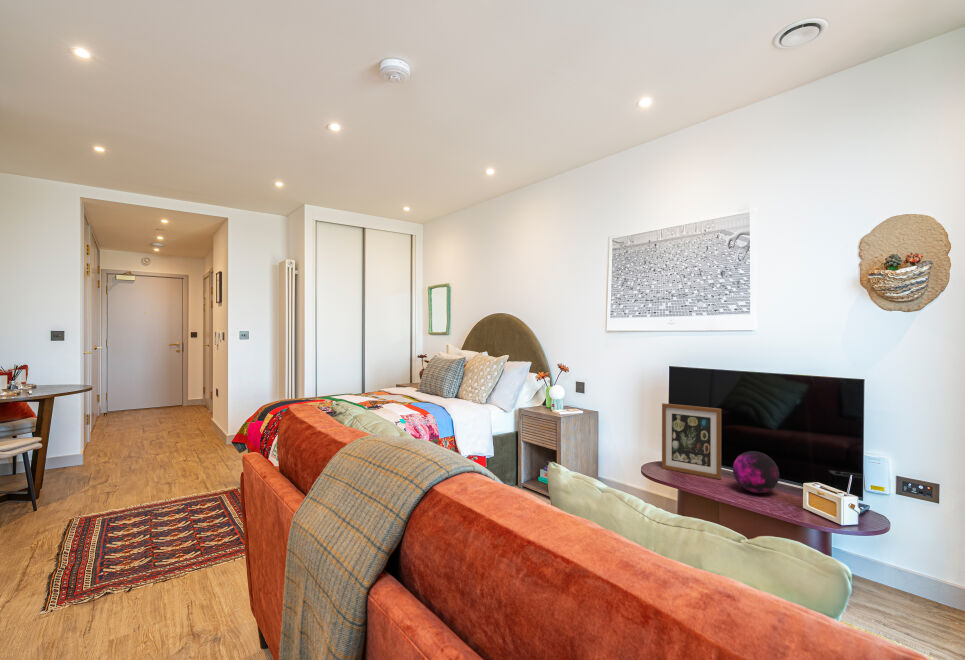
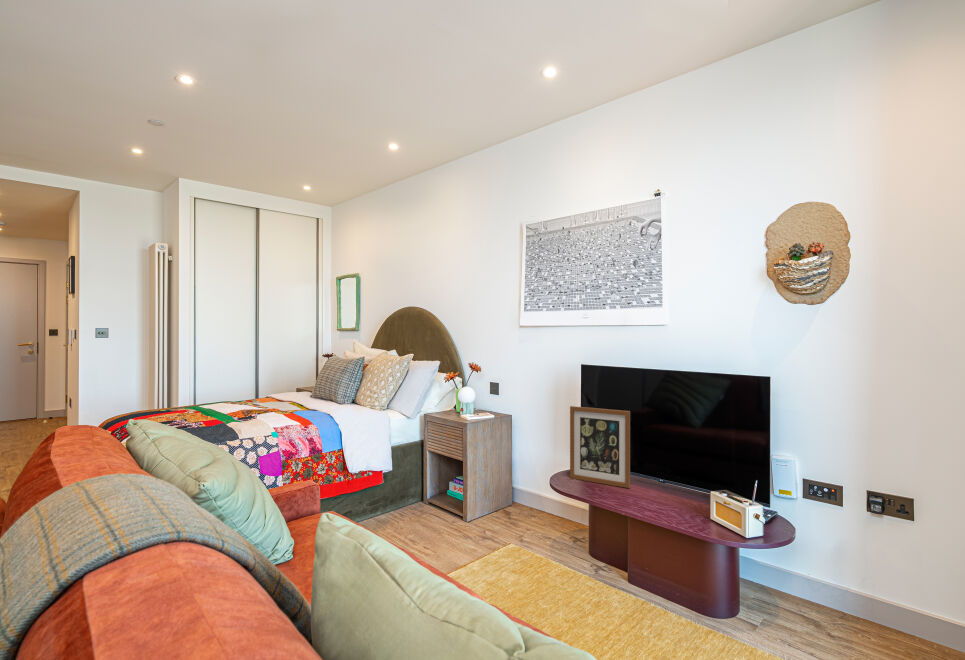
decorative orb: present [733,451,779,493] -> none [640,457,686,503]

